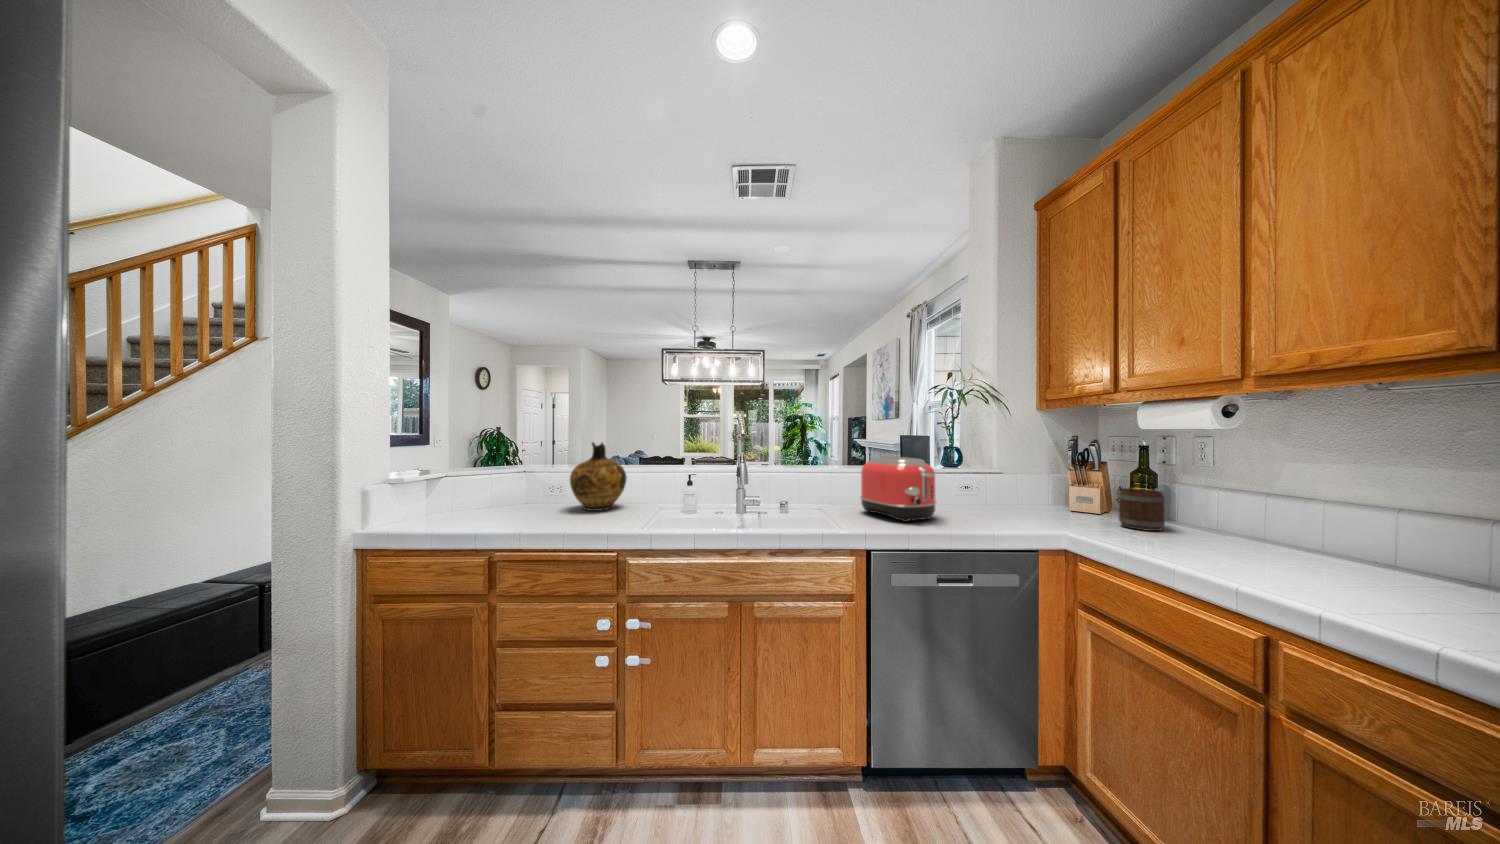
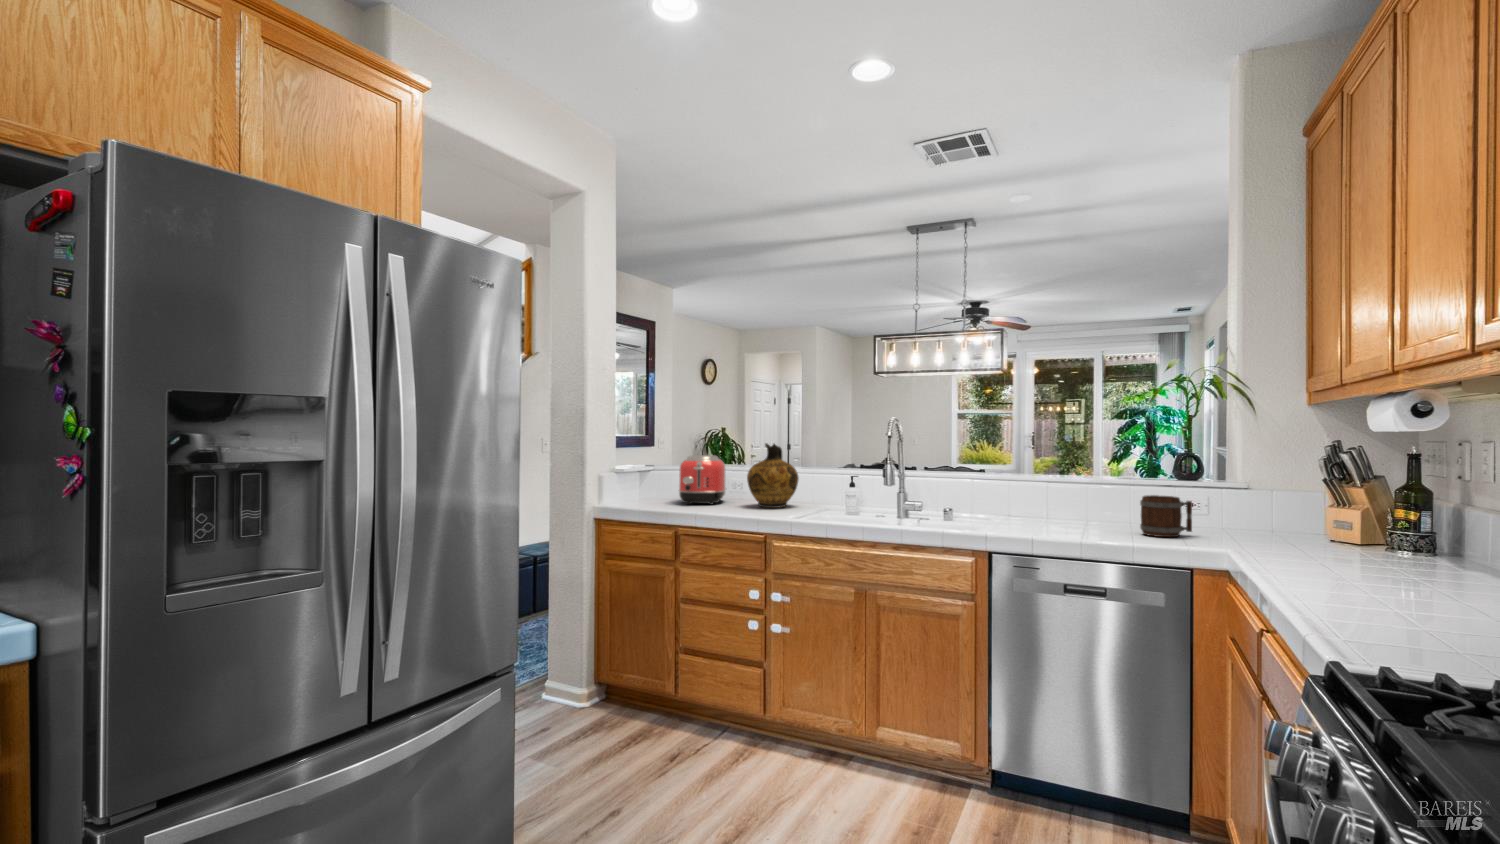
toaster: present [860,456,937,522] -> present [679,455,726,504]
mug: present [1119,488,1165,531] -> present [1140,495,1192,537]

